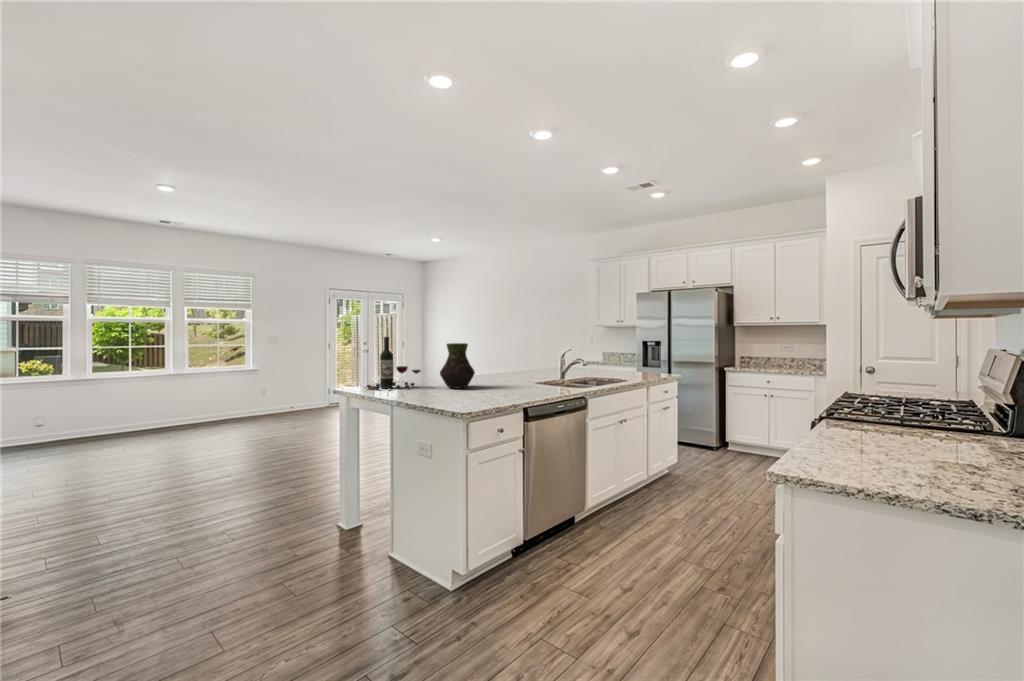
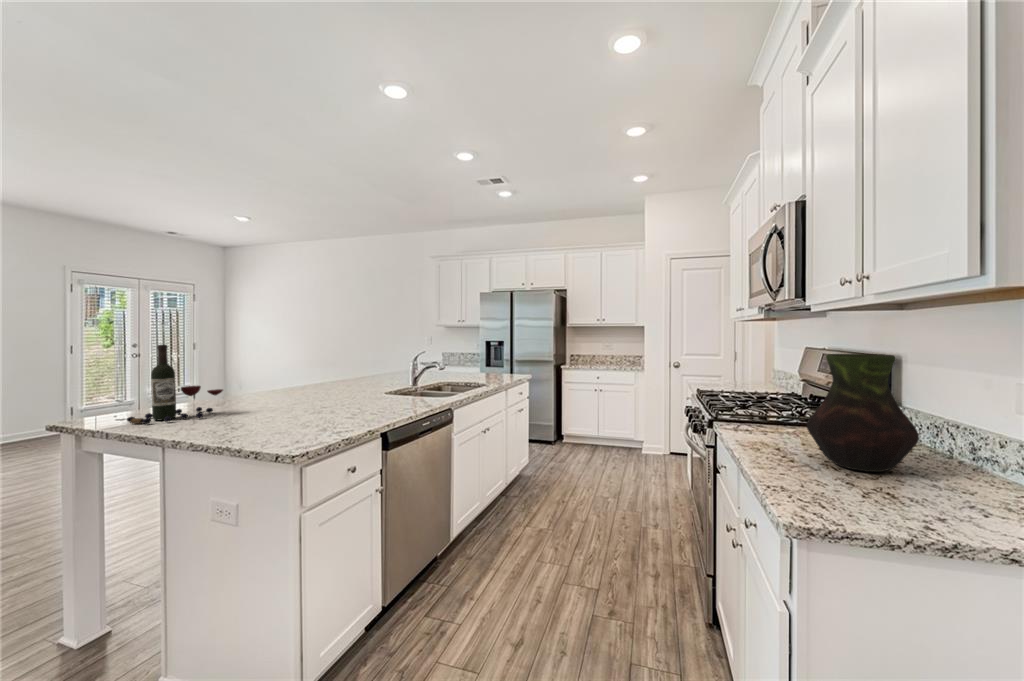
vase: present [440,343,475,388] -> present [807,354,919,472]

